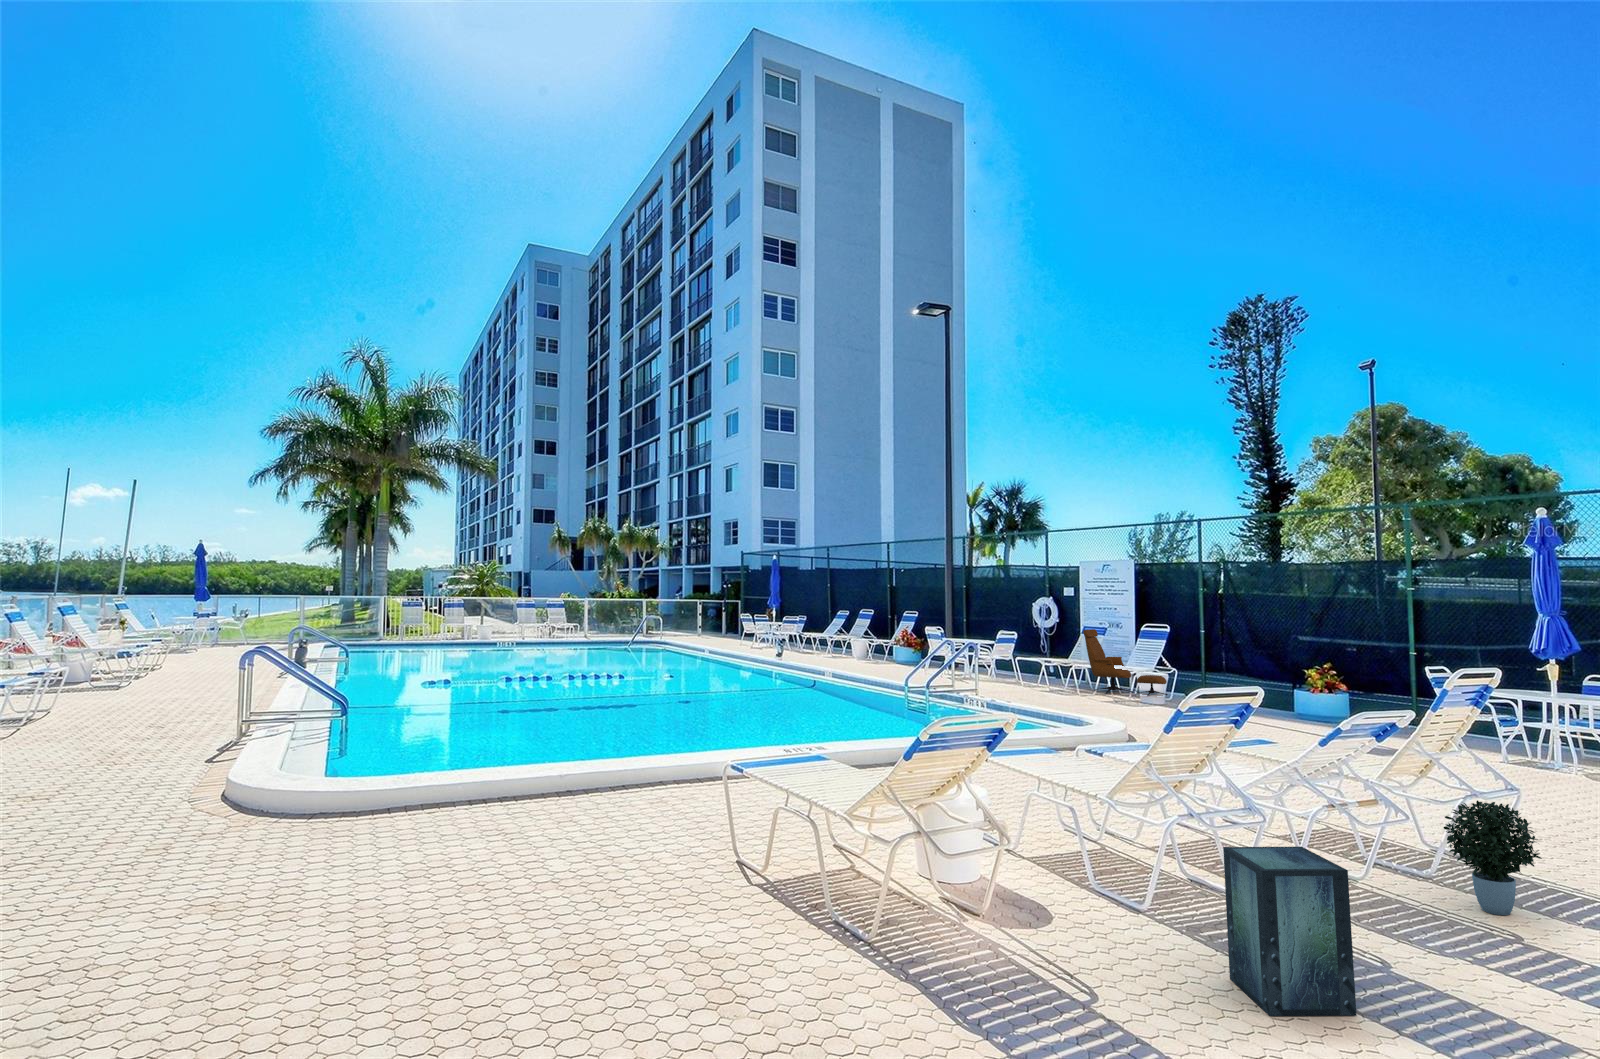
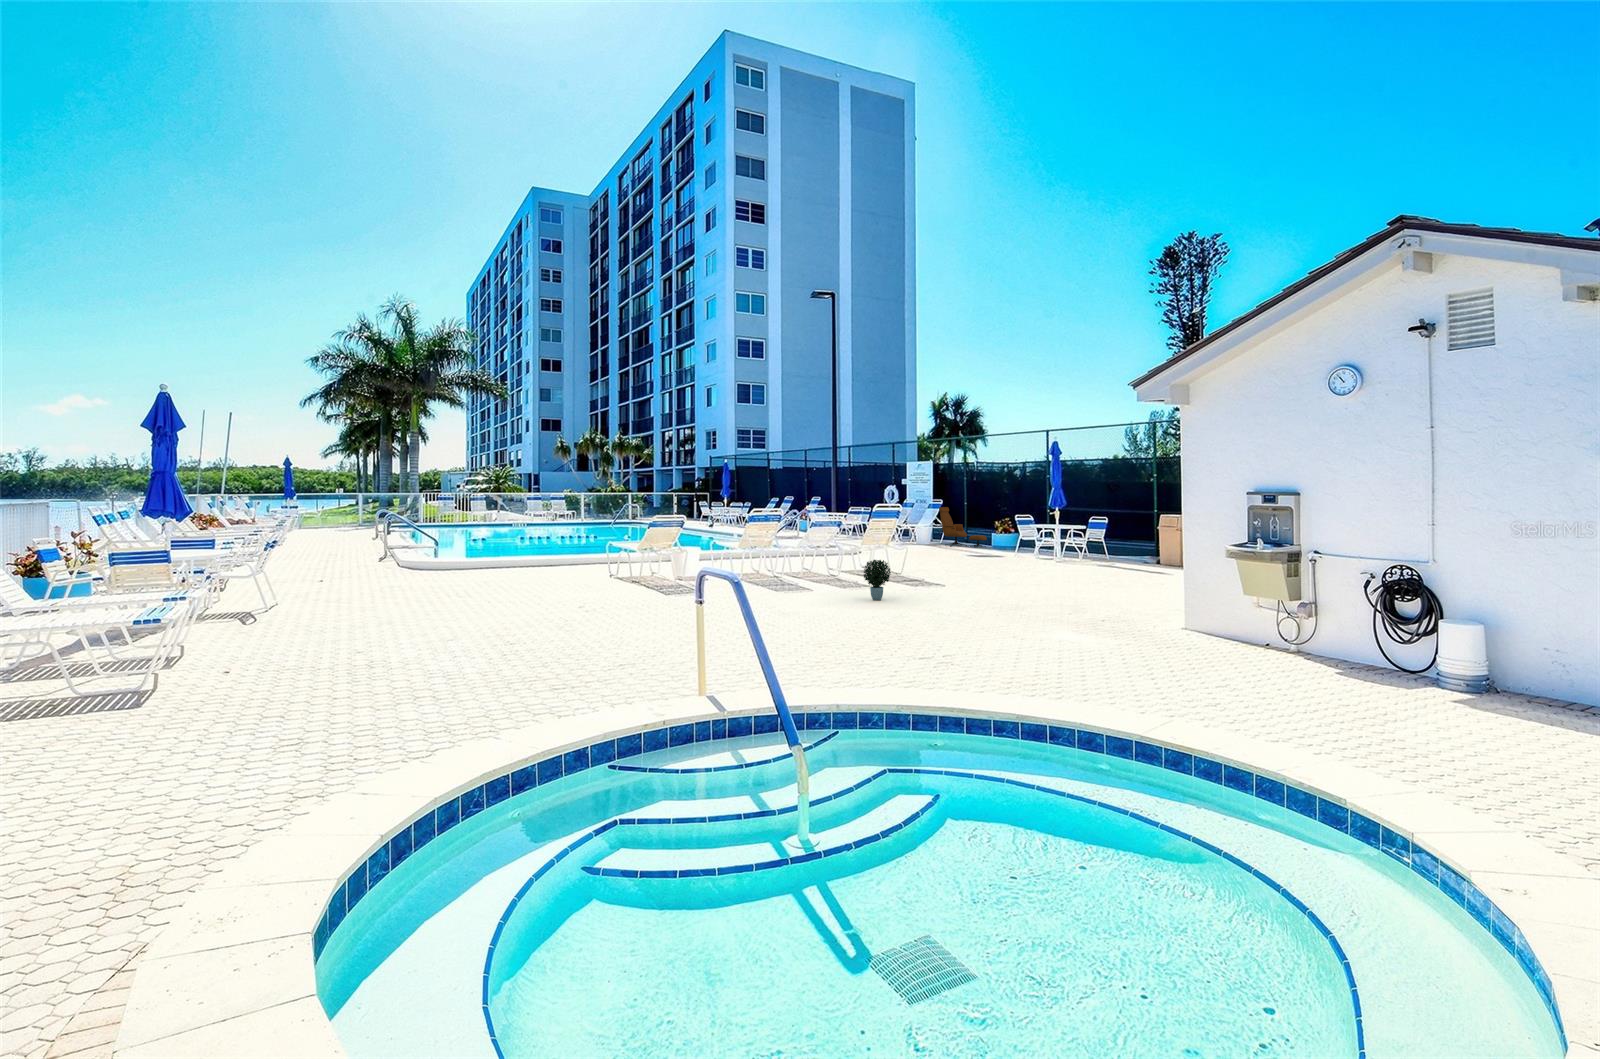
potted plant: present [1443,800,1542,915] -> present [864,560,891,600]
storage box: present [1223,847,1356,1016] -> none [895,565,926,613]

